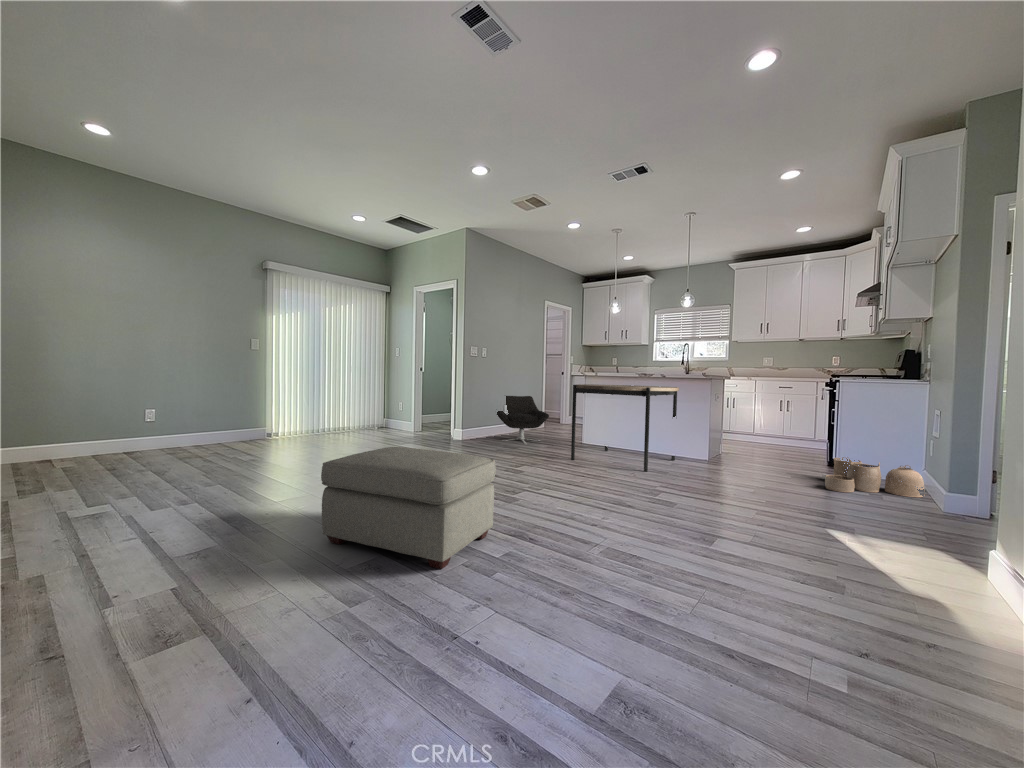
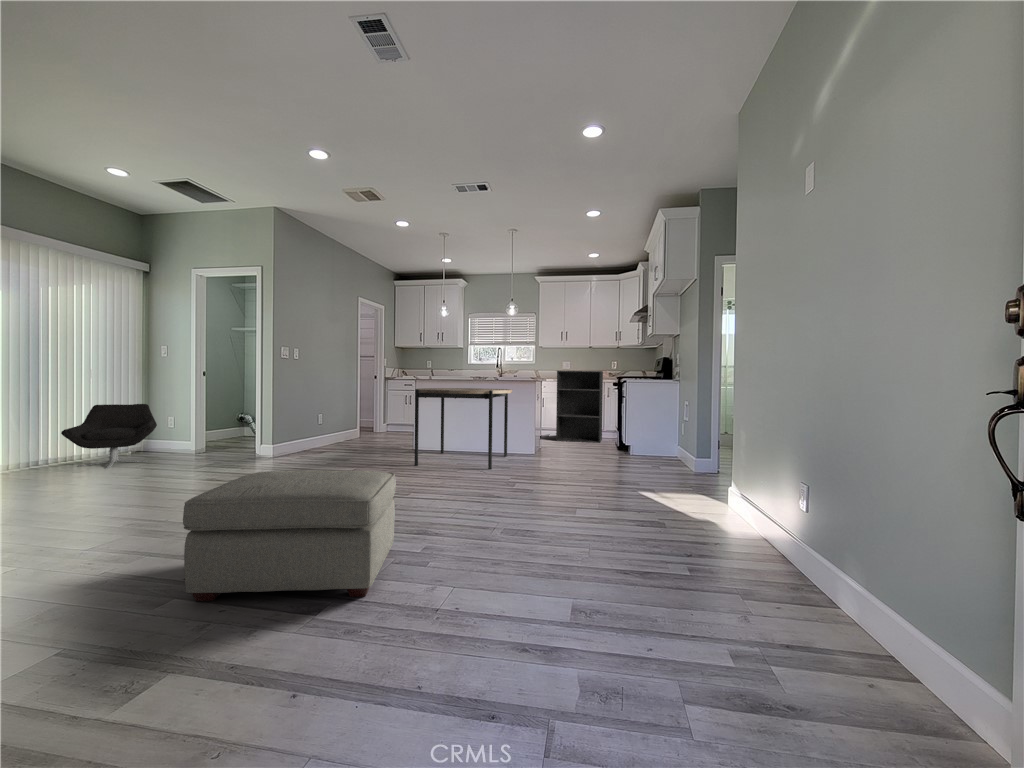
bookshelf: none [749,368,818,457] -> present [556,371,603,443]
lounge chair: present [497,396,549,444] -> present [61,404,157,469]
woven basket: present [825,457,924,497] -> none [623,439,681,468]

